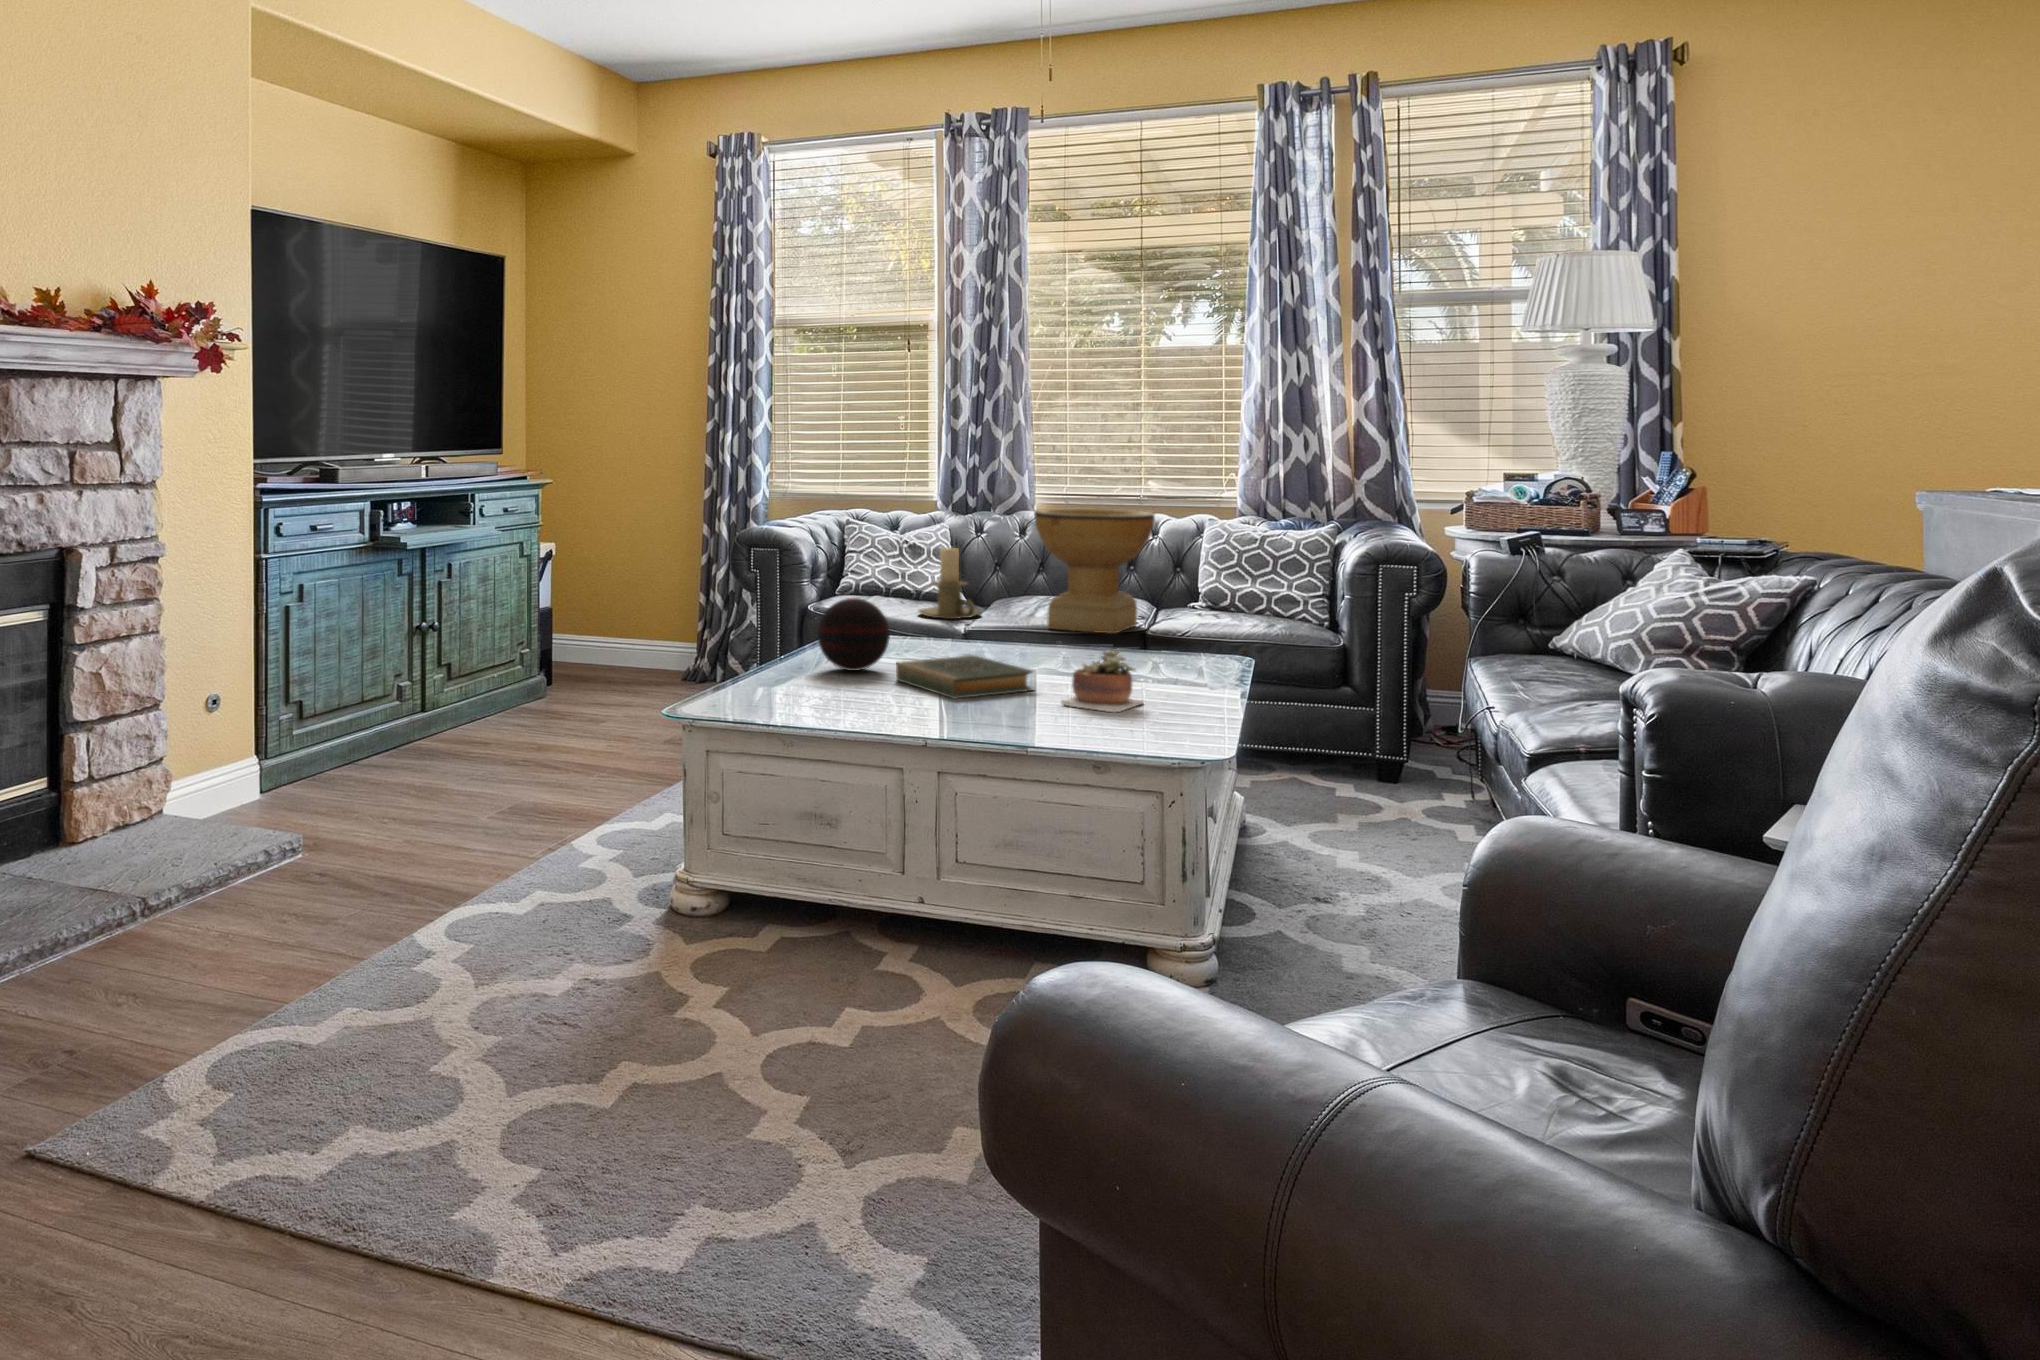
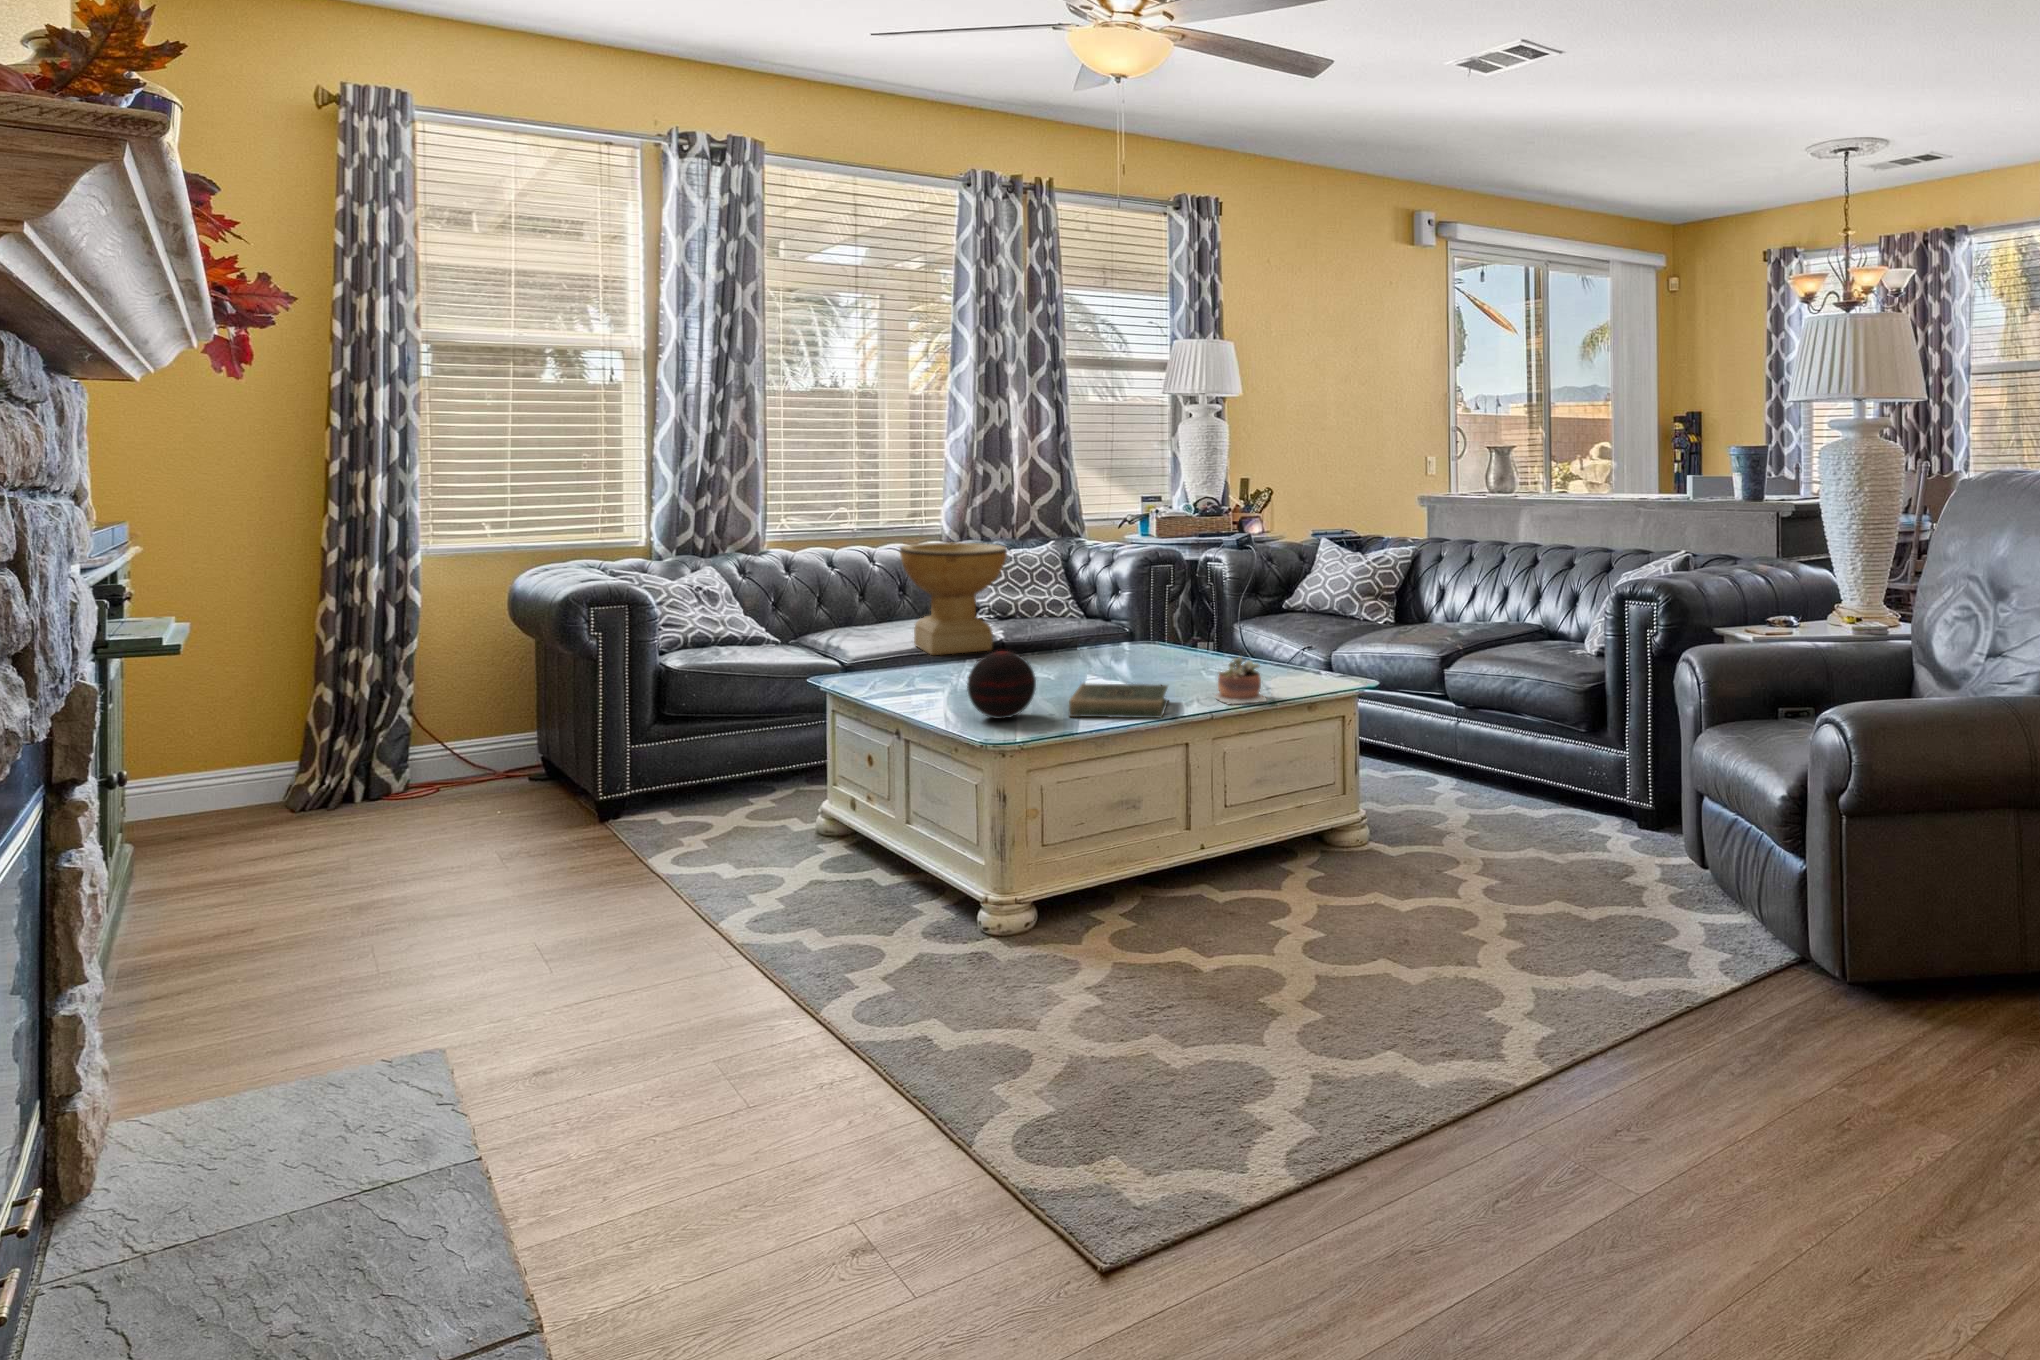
candle holder: present [919,548,980,619] -> none [766,592,835,664]

